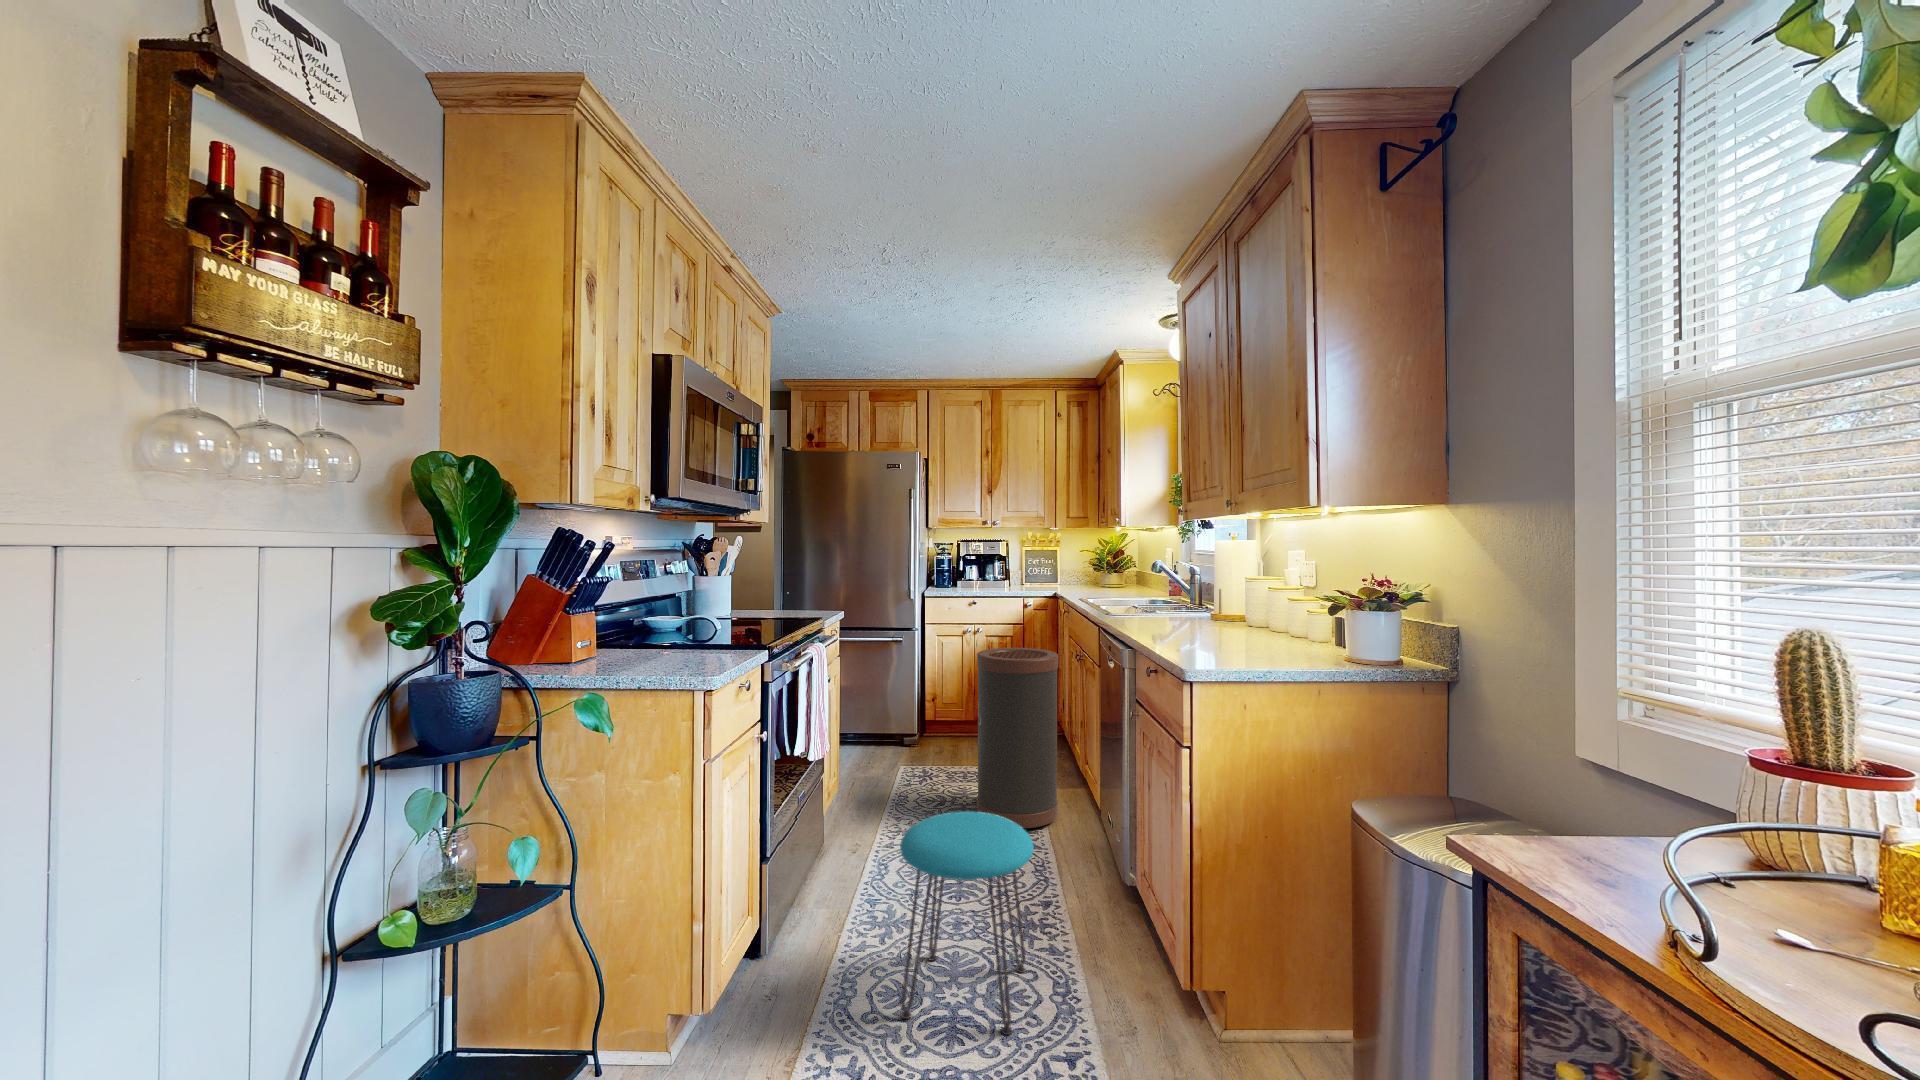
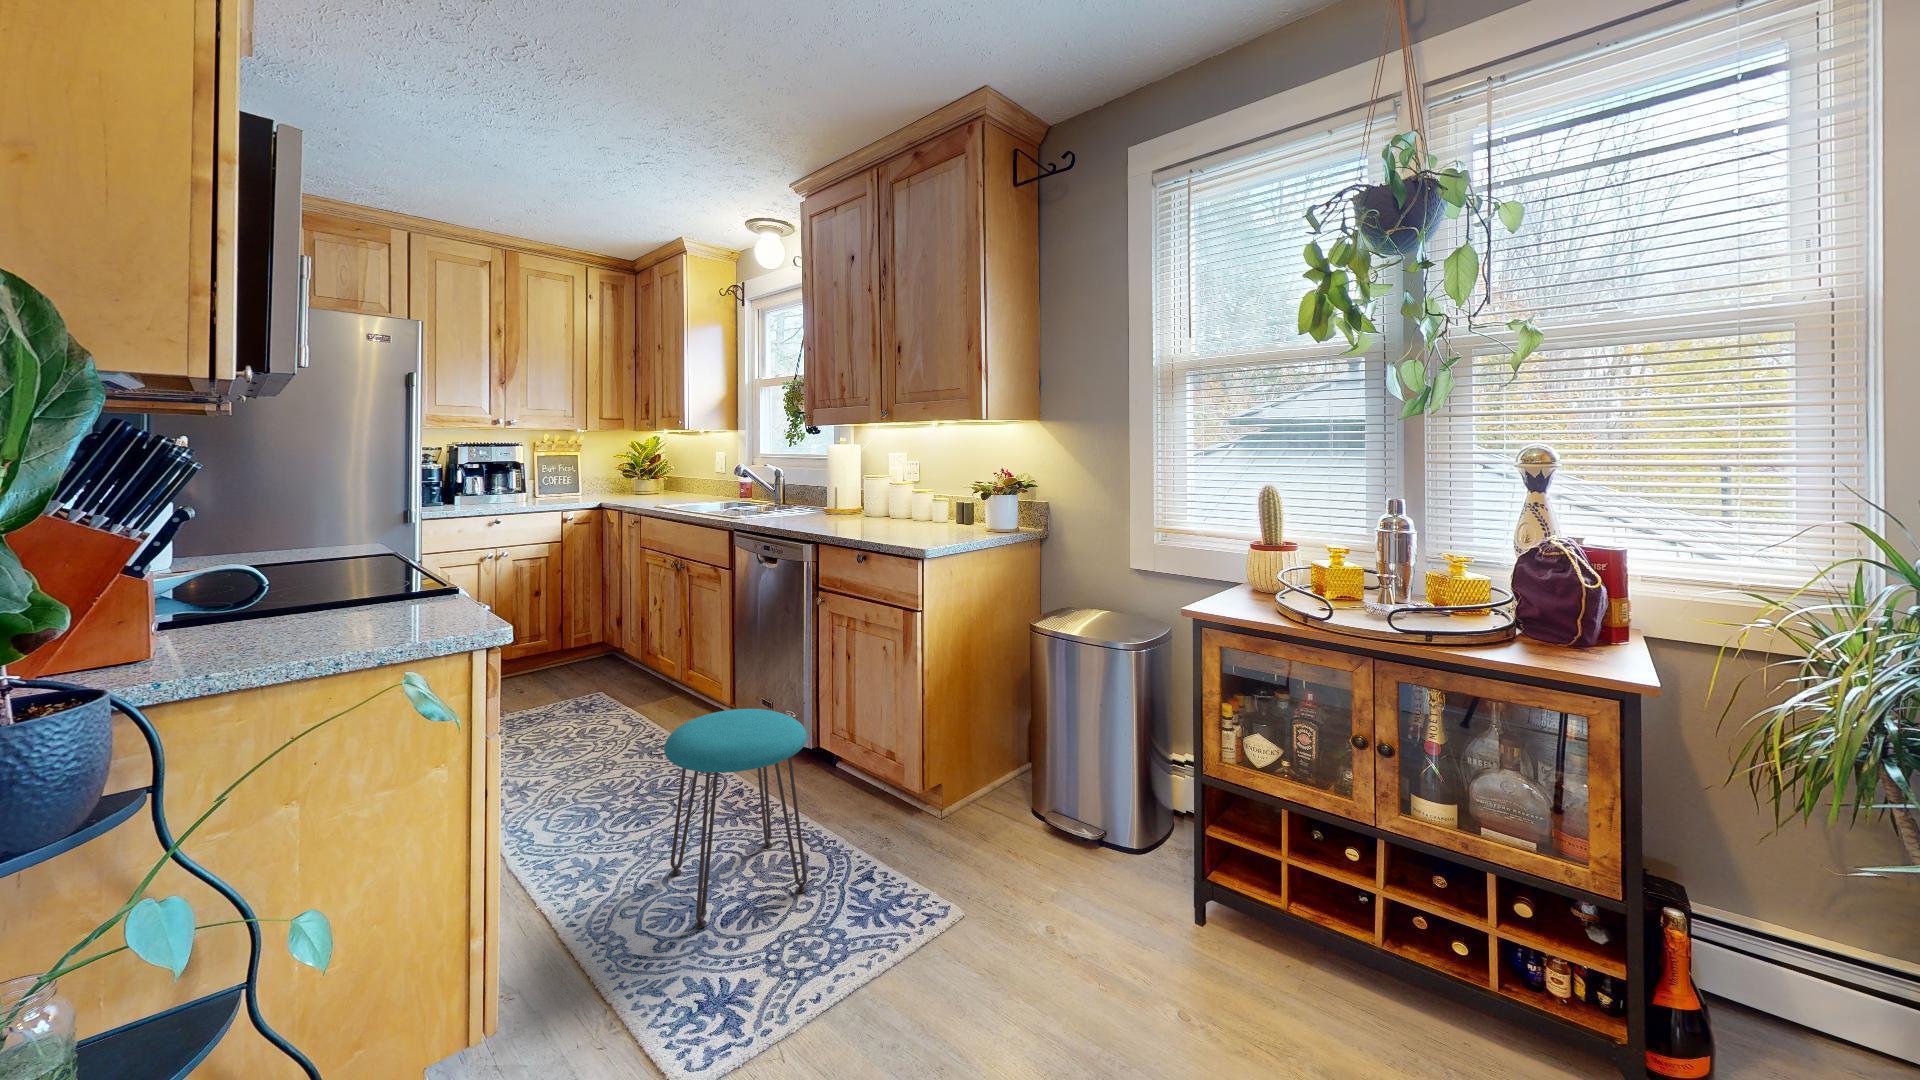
trash can: present [977,648,1058,828] -> none [583,560,681,750]

